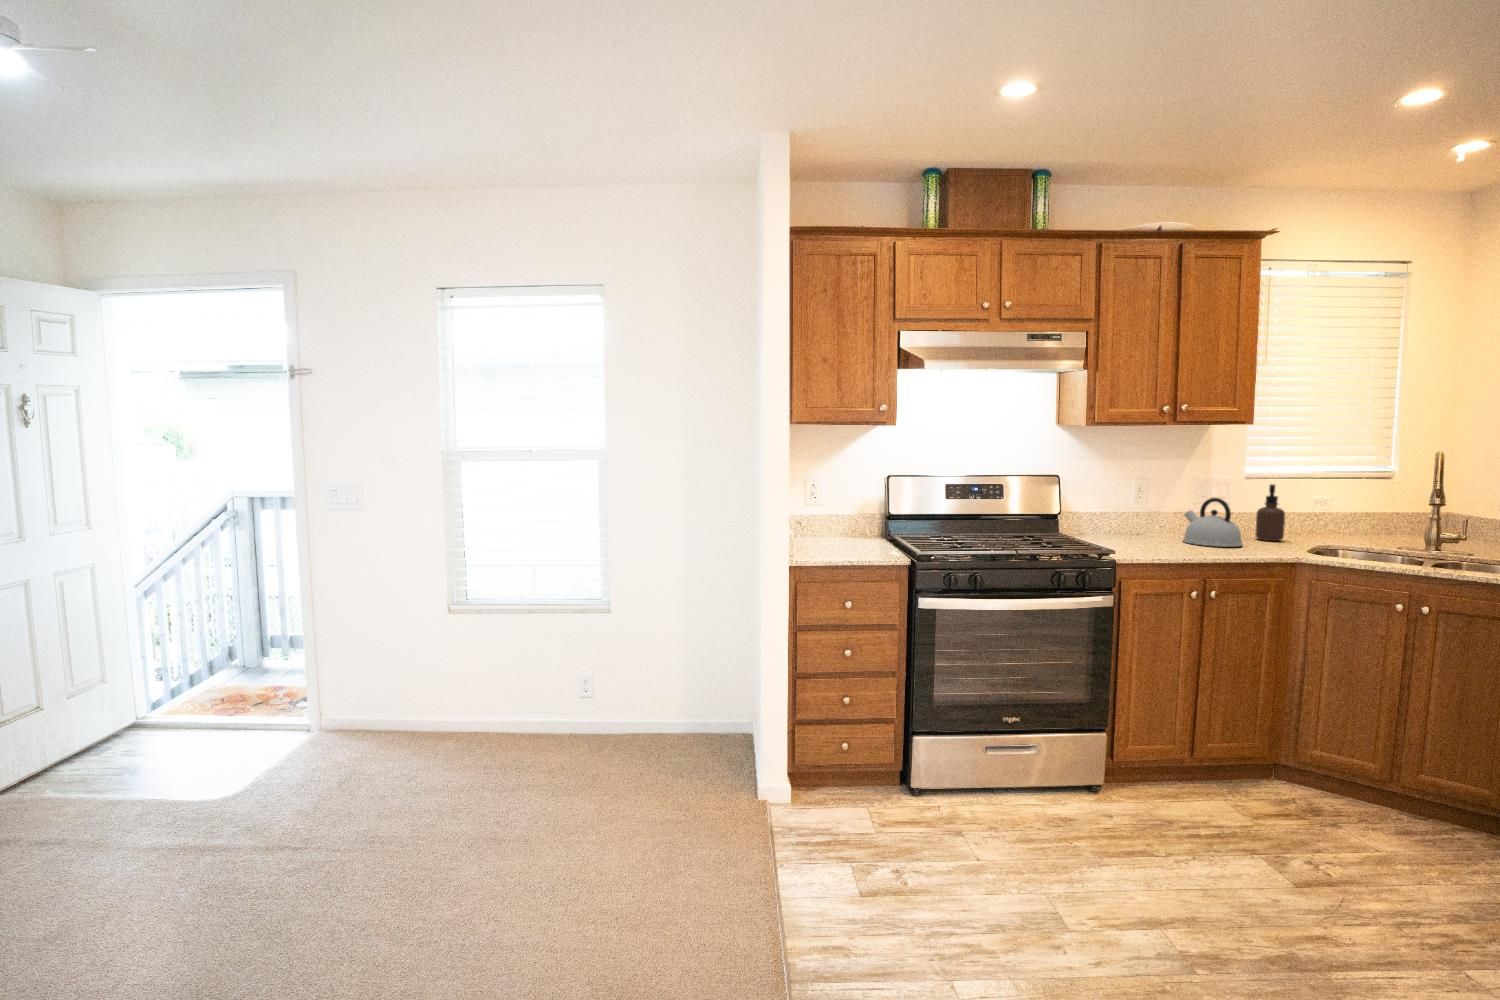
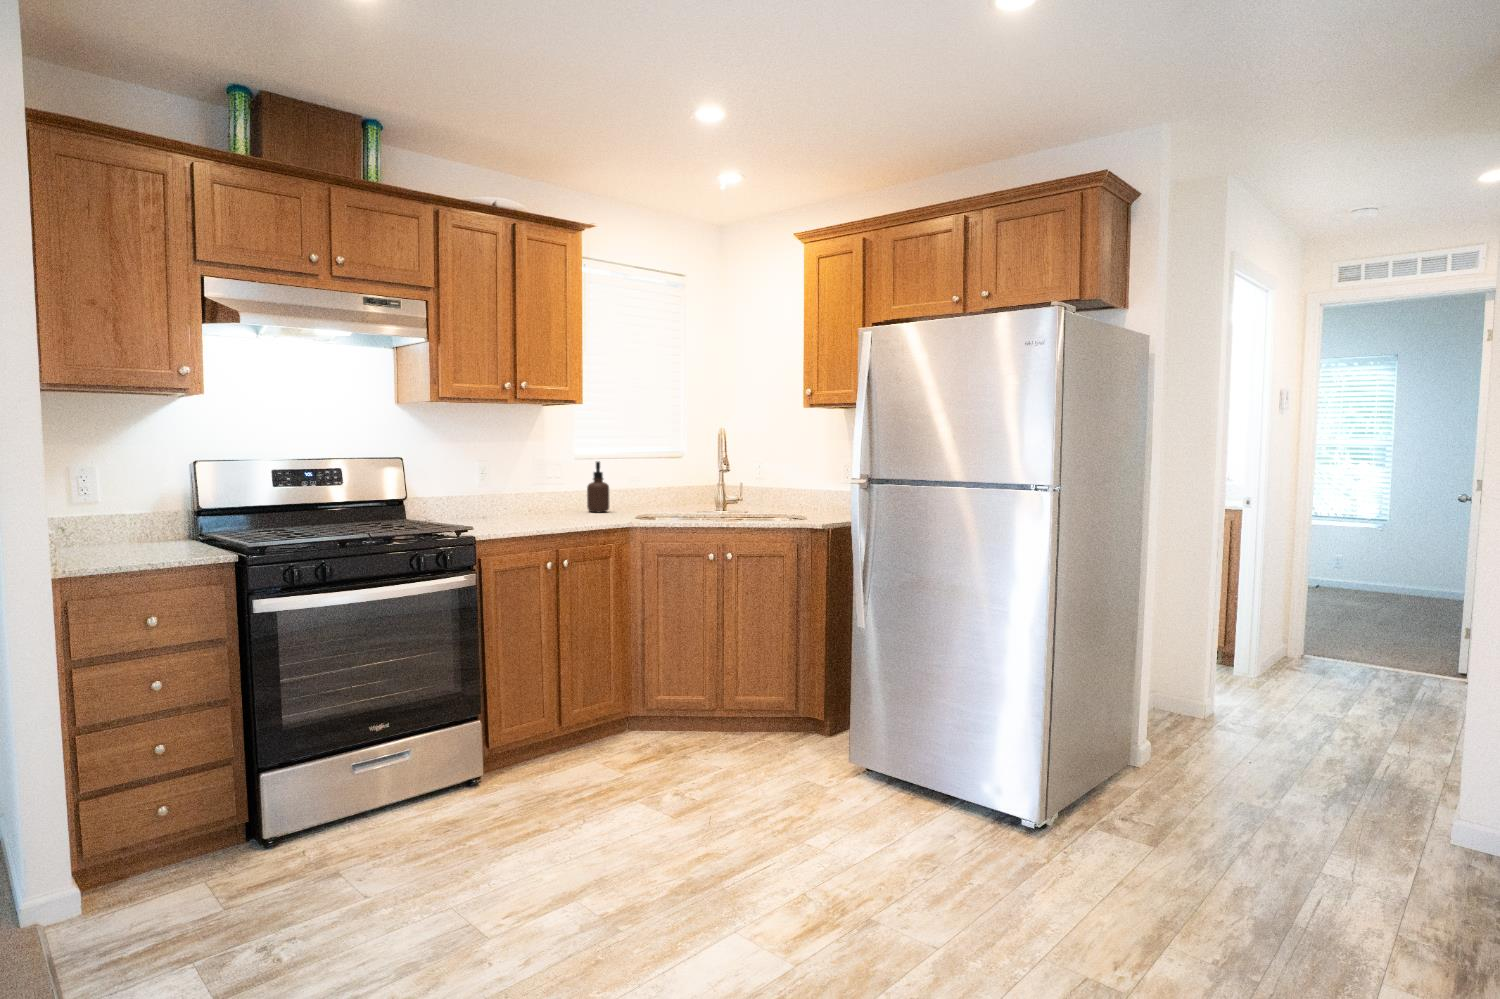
kettle: present [1183,498,1243,547] -> none [530,473,582,519]

